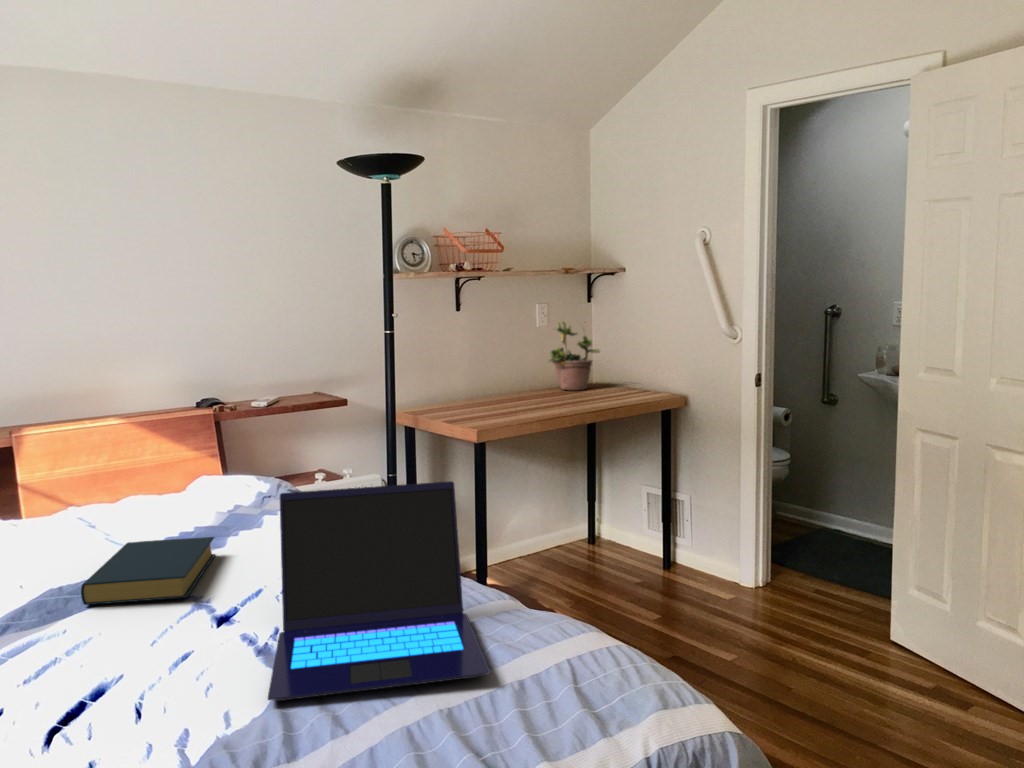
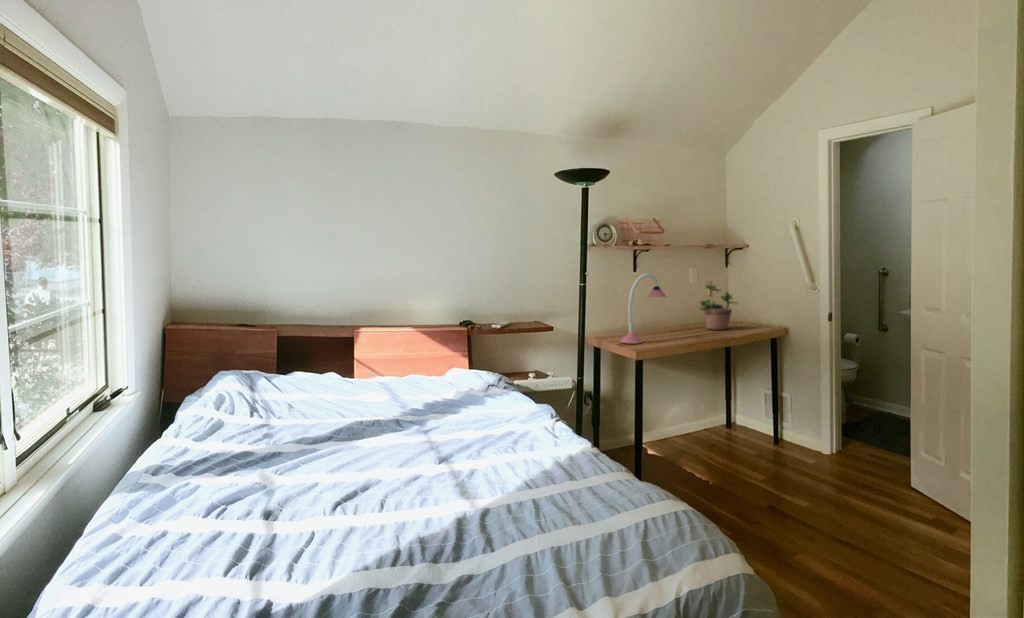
desk lamp: none [446,313,509,417] -> present [619,273,666,344]
laptop: present [268,481,490,701] -> none [445,382,594,525]
hardback book: present [81,537,215,605] -> none [368,403,451,441]

